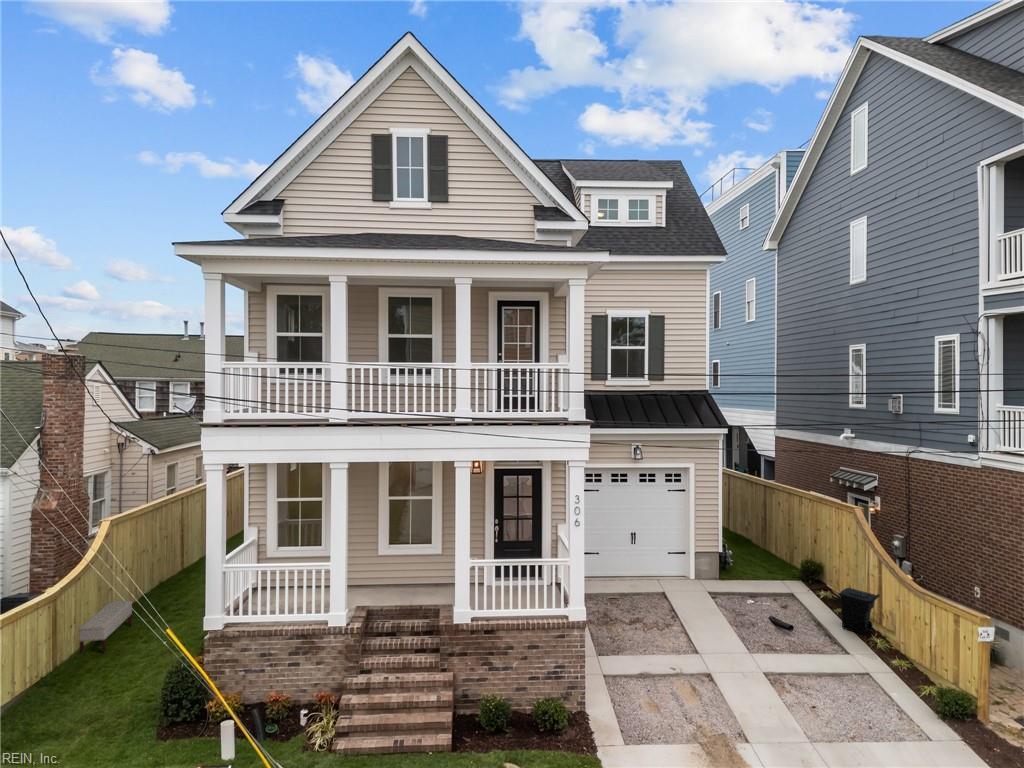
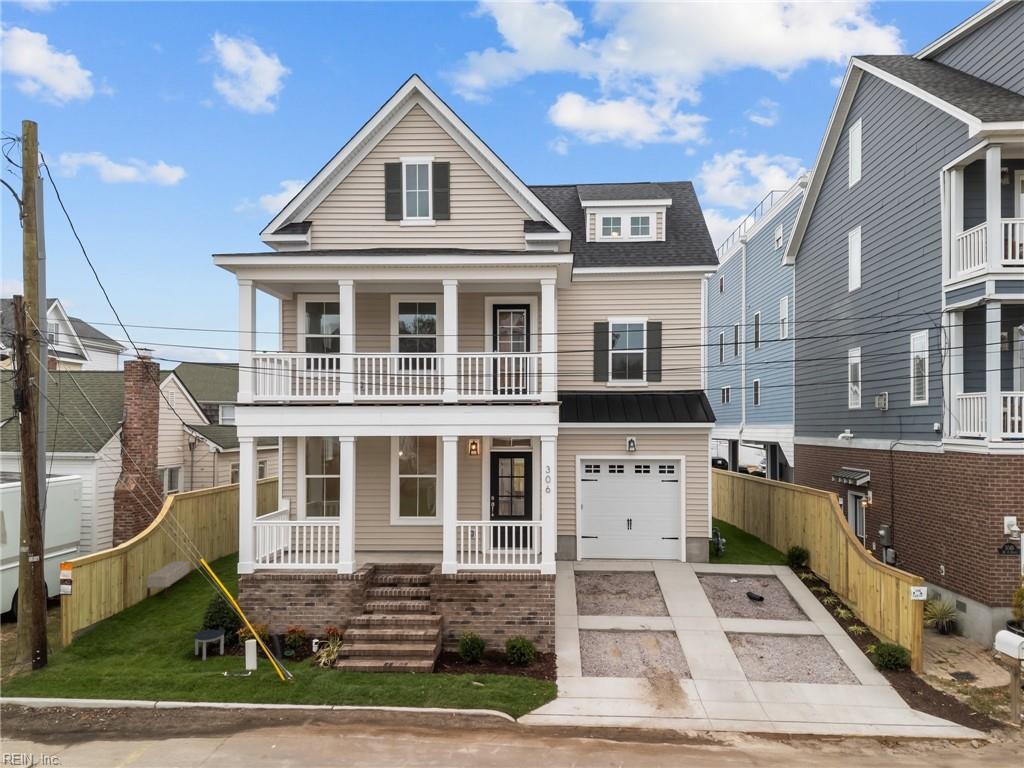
trash can: present [838,588,880,635] -> none [809,566,849,608]
round table: none [148,705,188,751] -> present [194,630,225,660]

